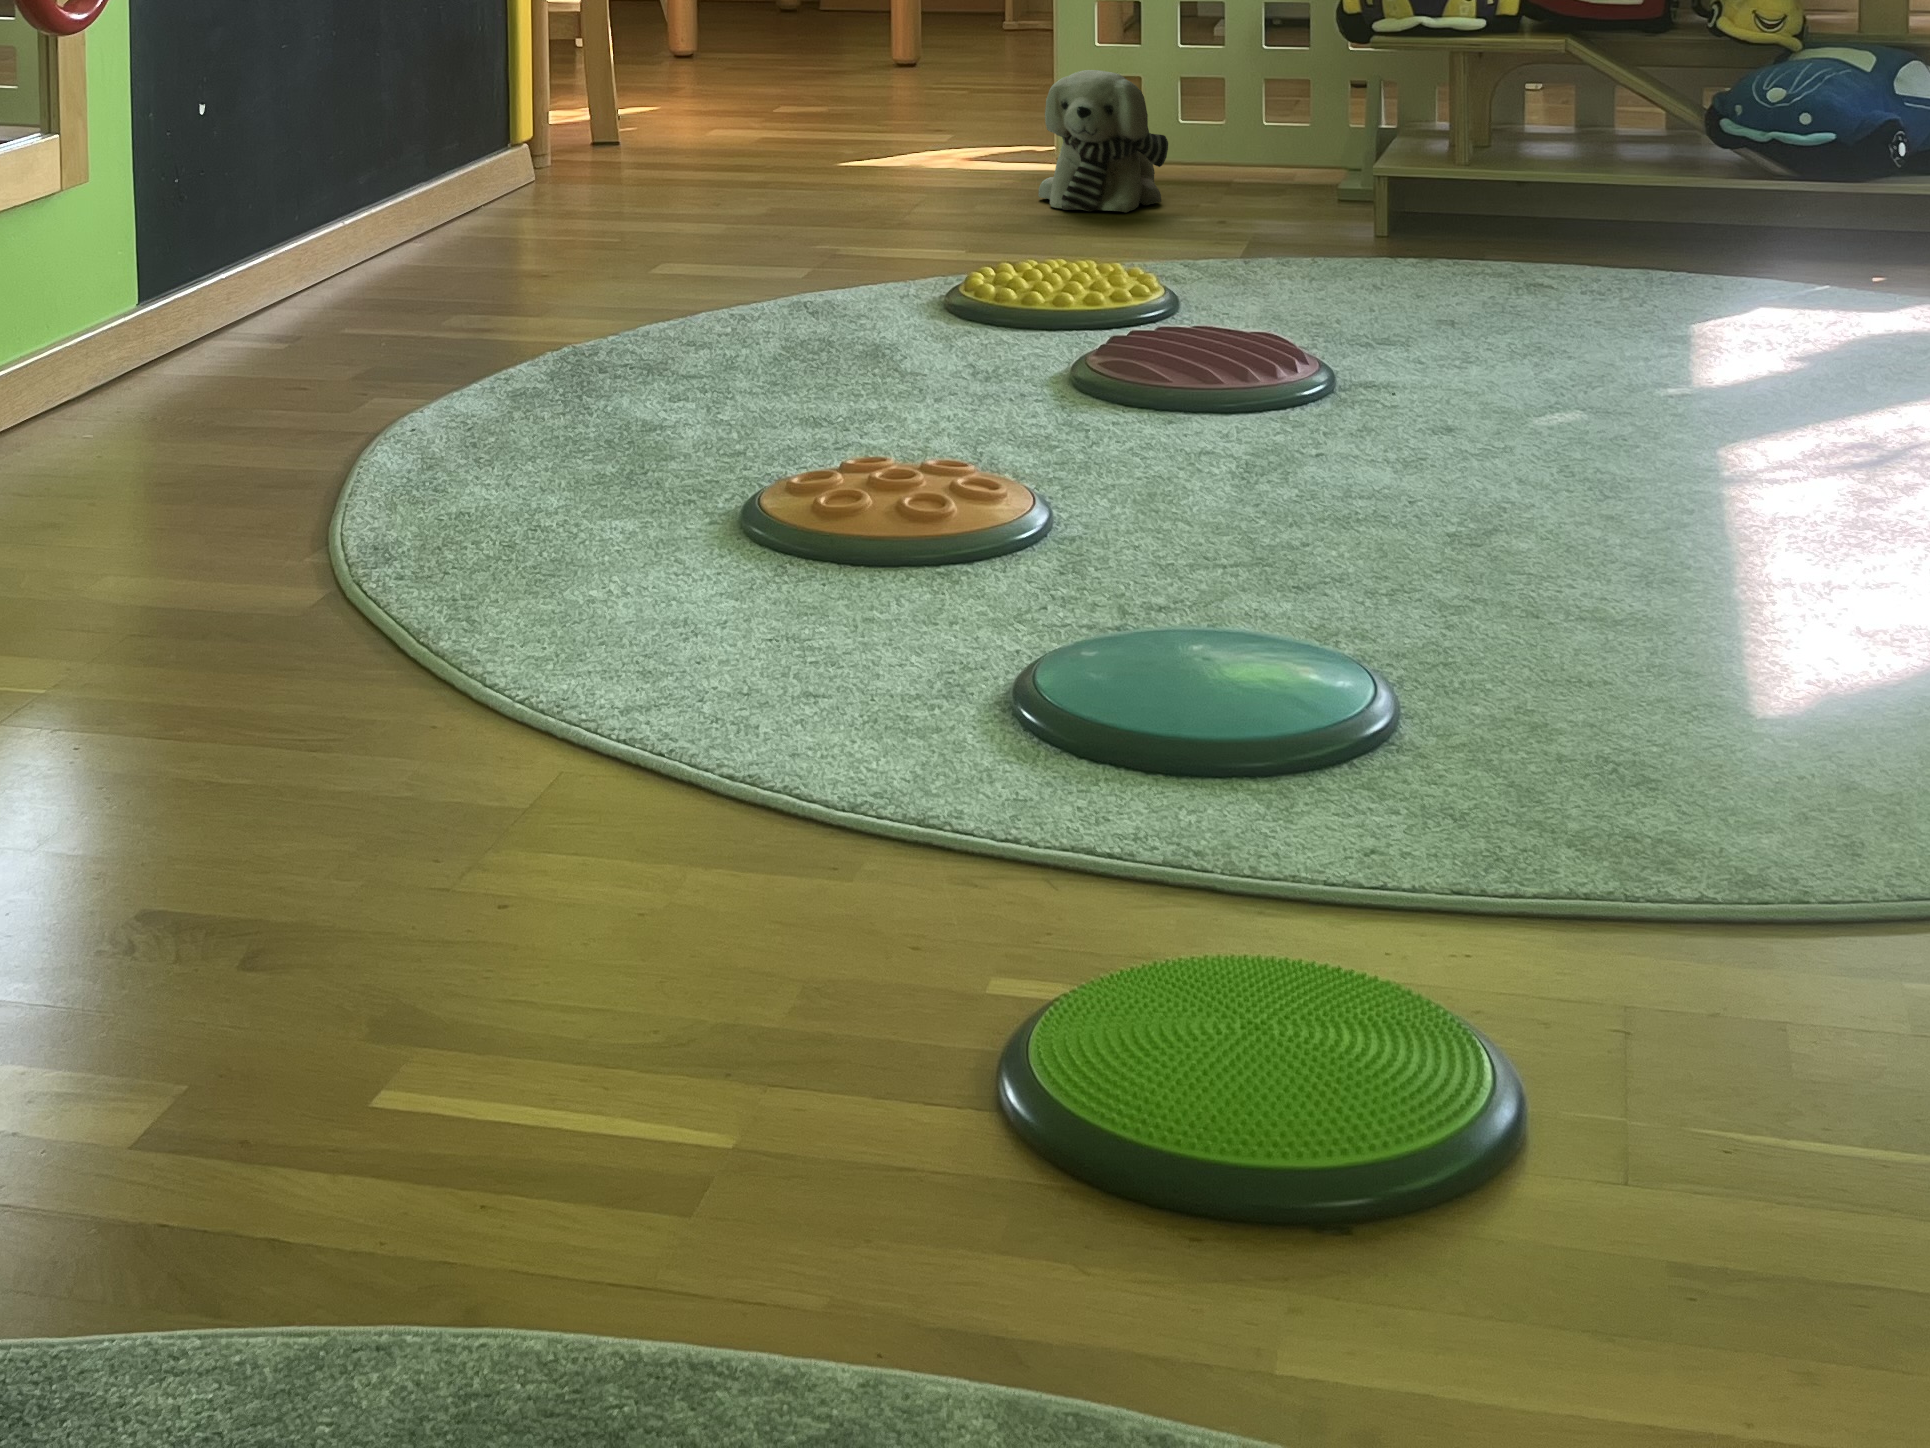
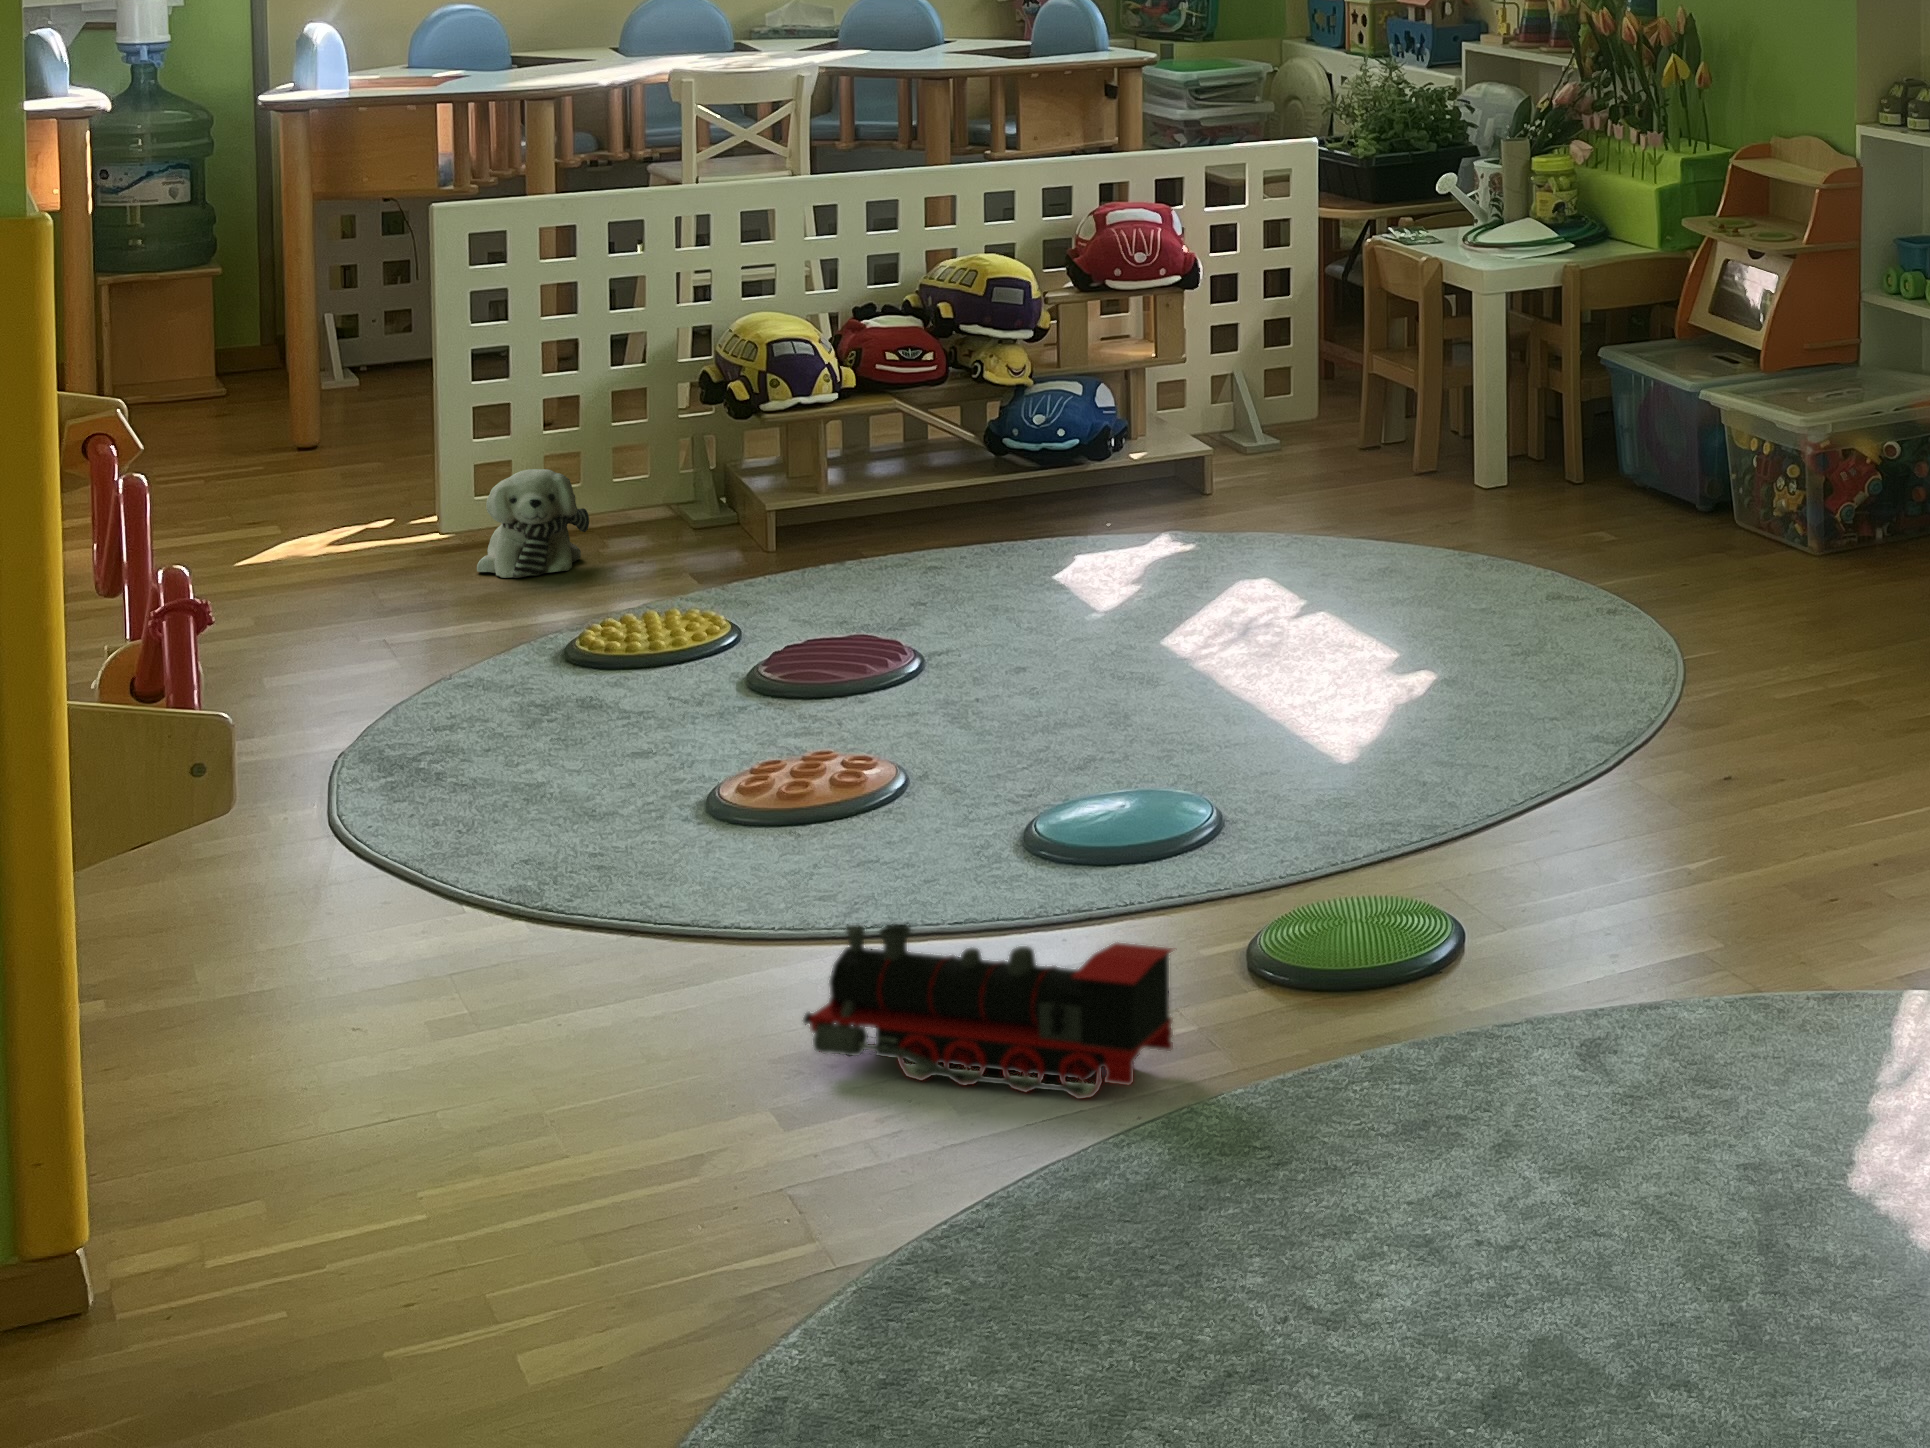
toy train: none [97,703,498,1279] -> present [803,924,1173,1099]

